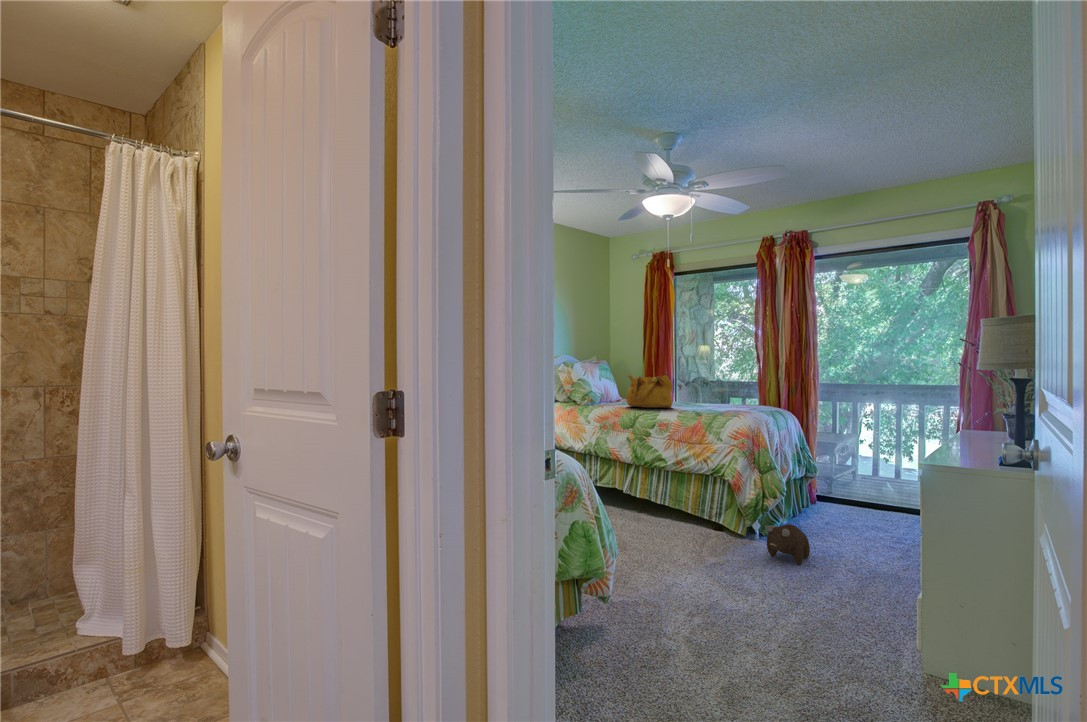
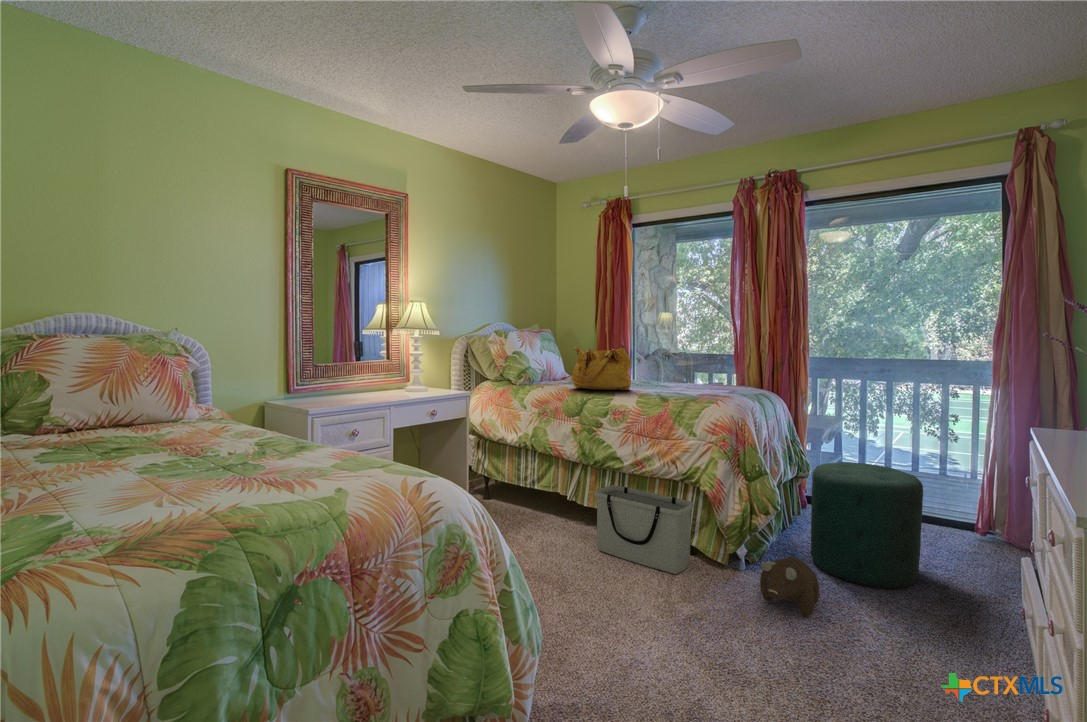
ottoman: none [812,462,893,553] -> present [811,462,923,589]
storage bin: none [645,479,720,541] -> present [594,485,694,574]

